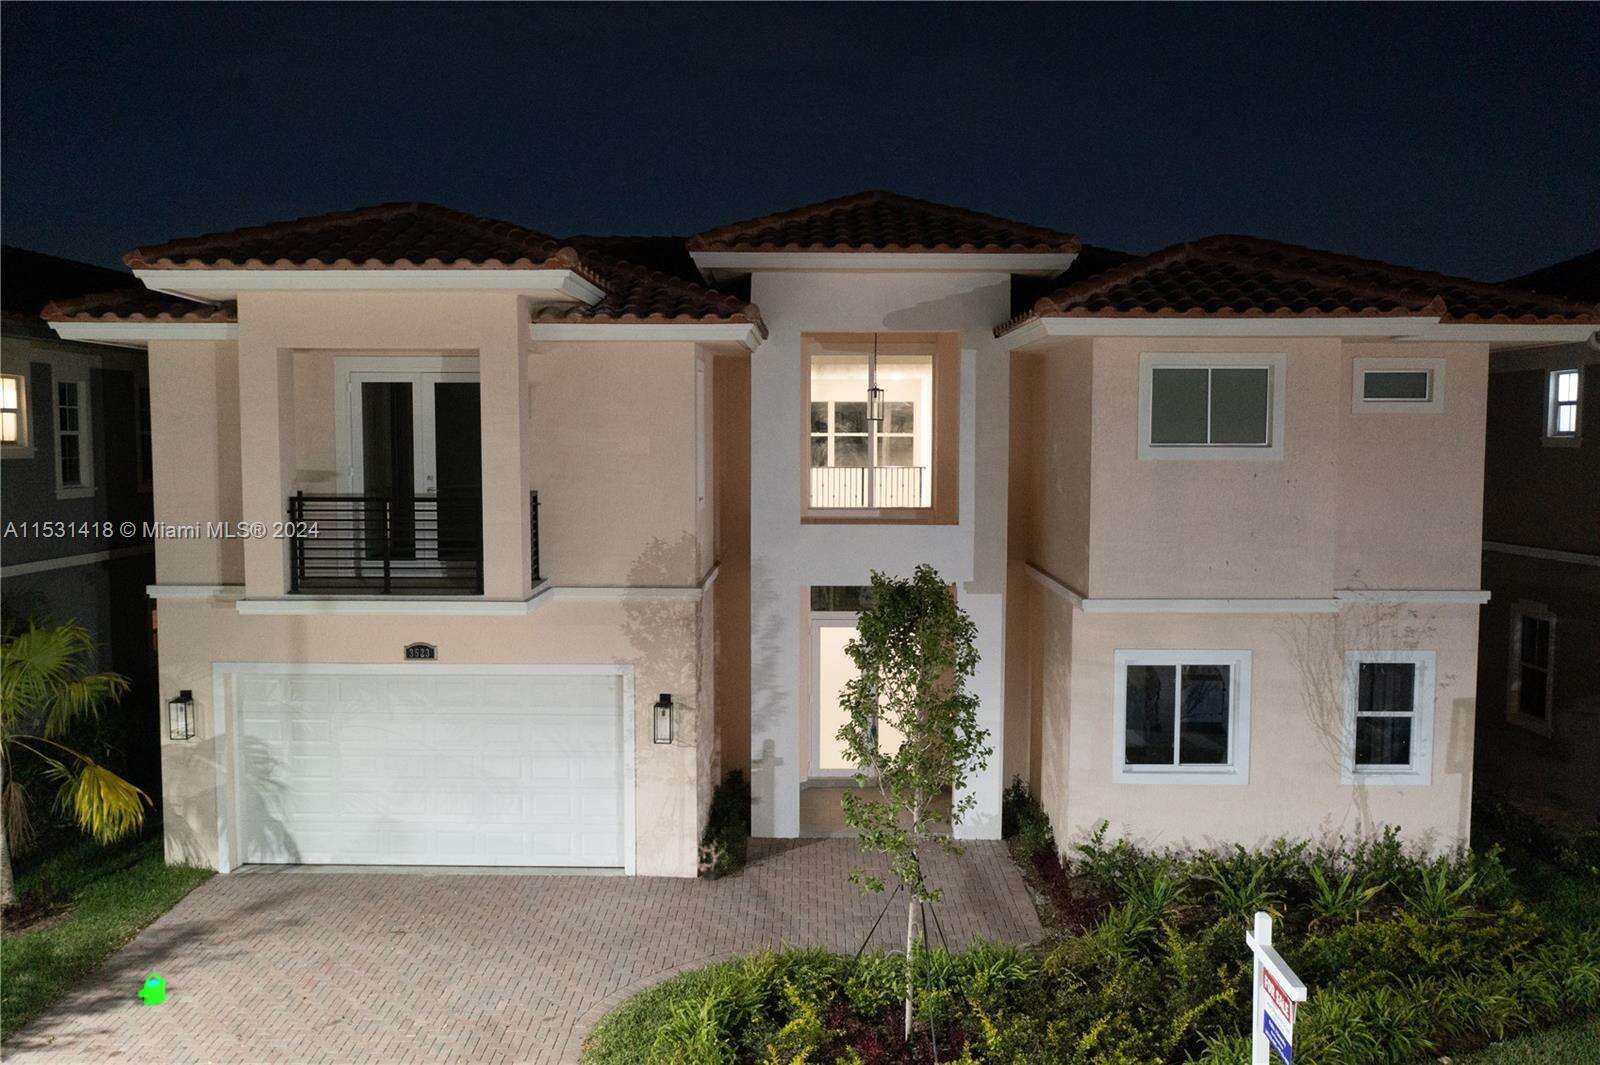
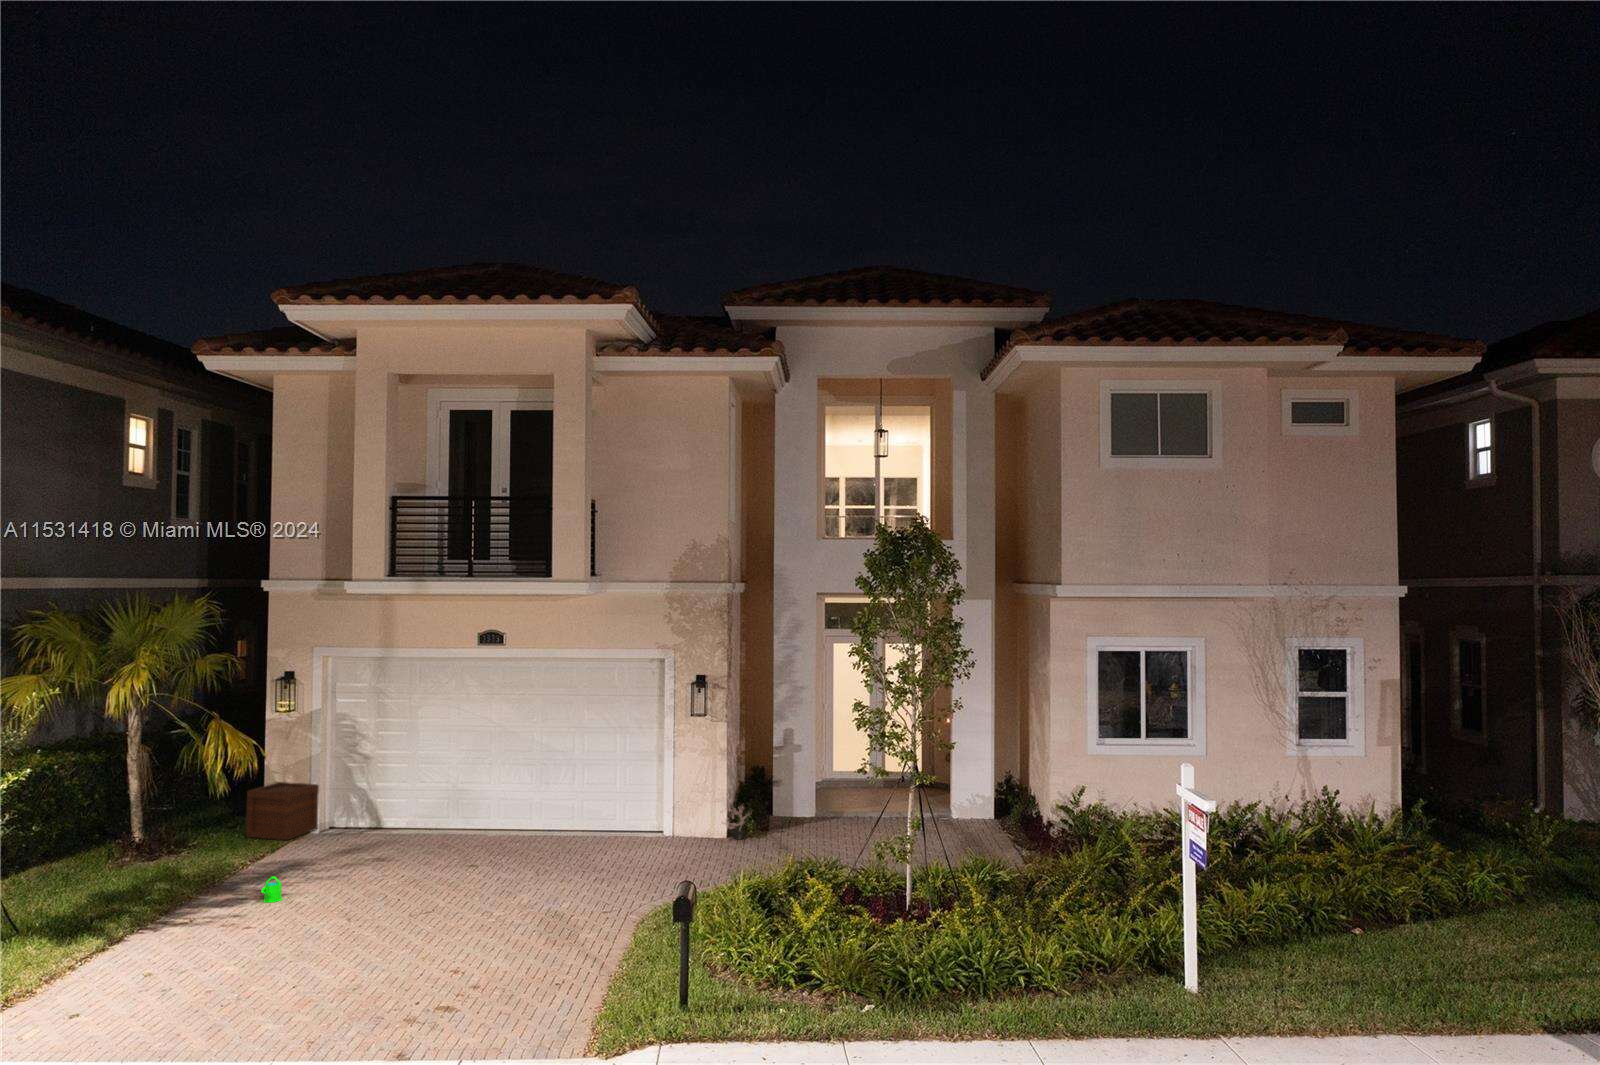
wooden crate: none [141,817,229,891] -> present [246,782,319,840]

